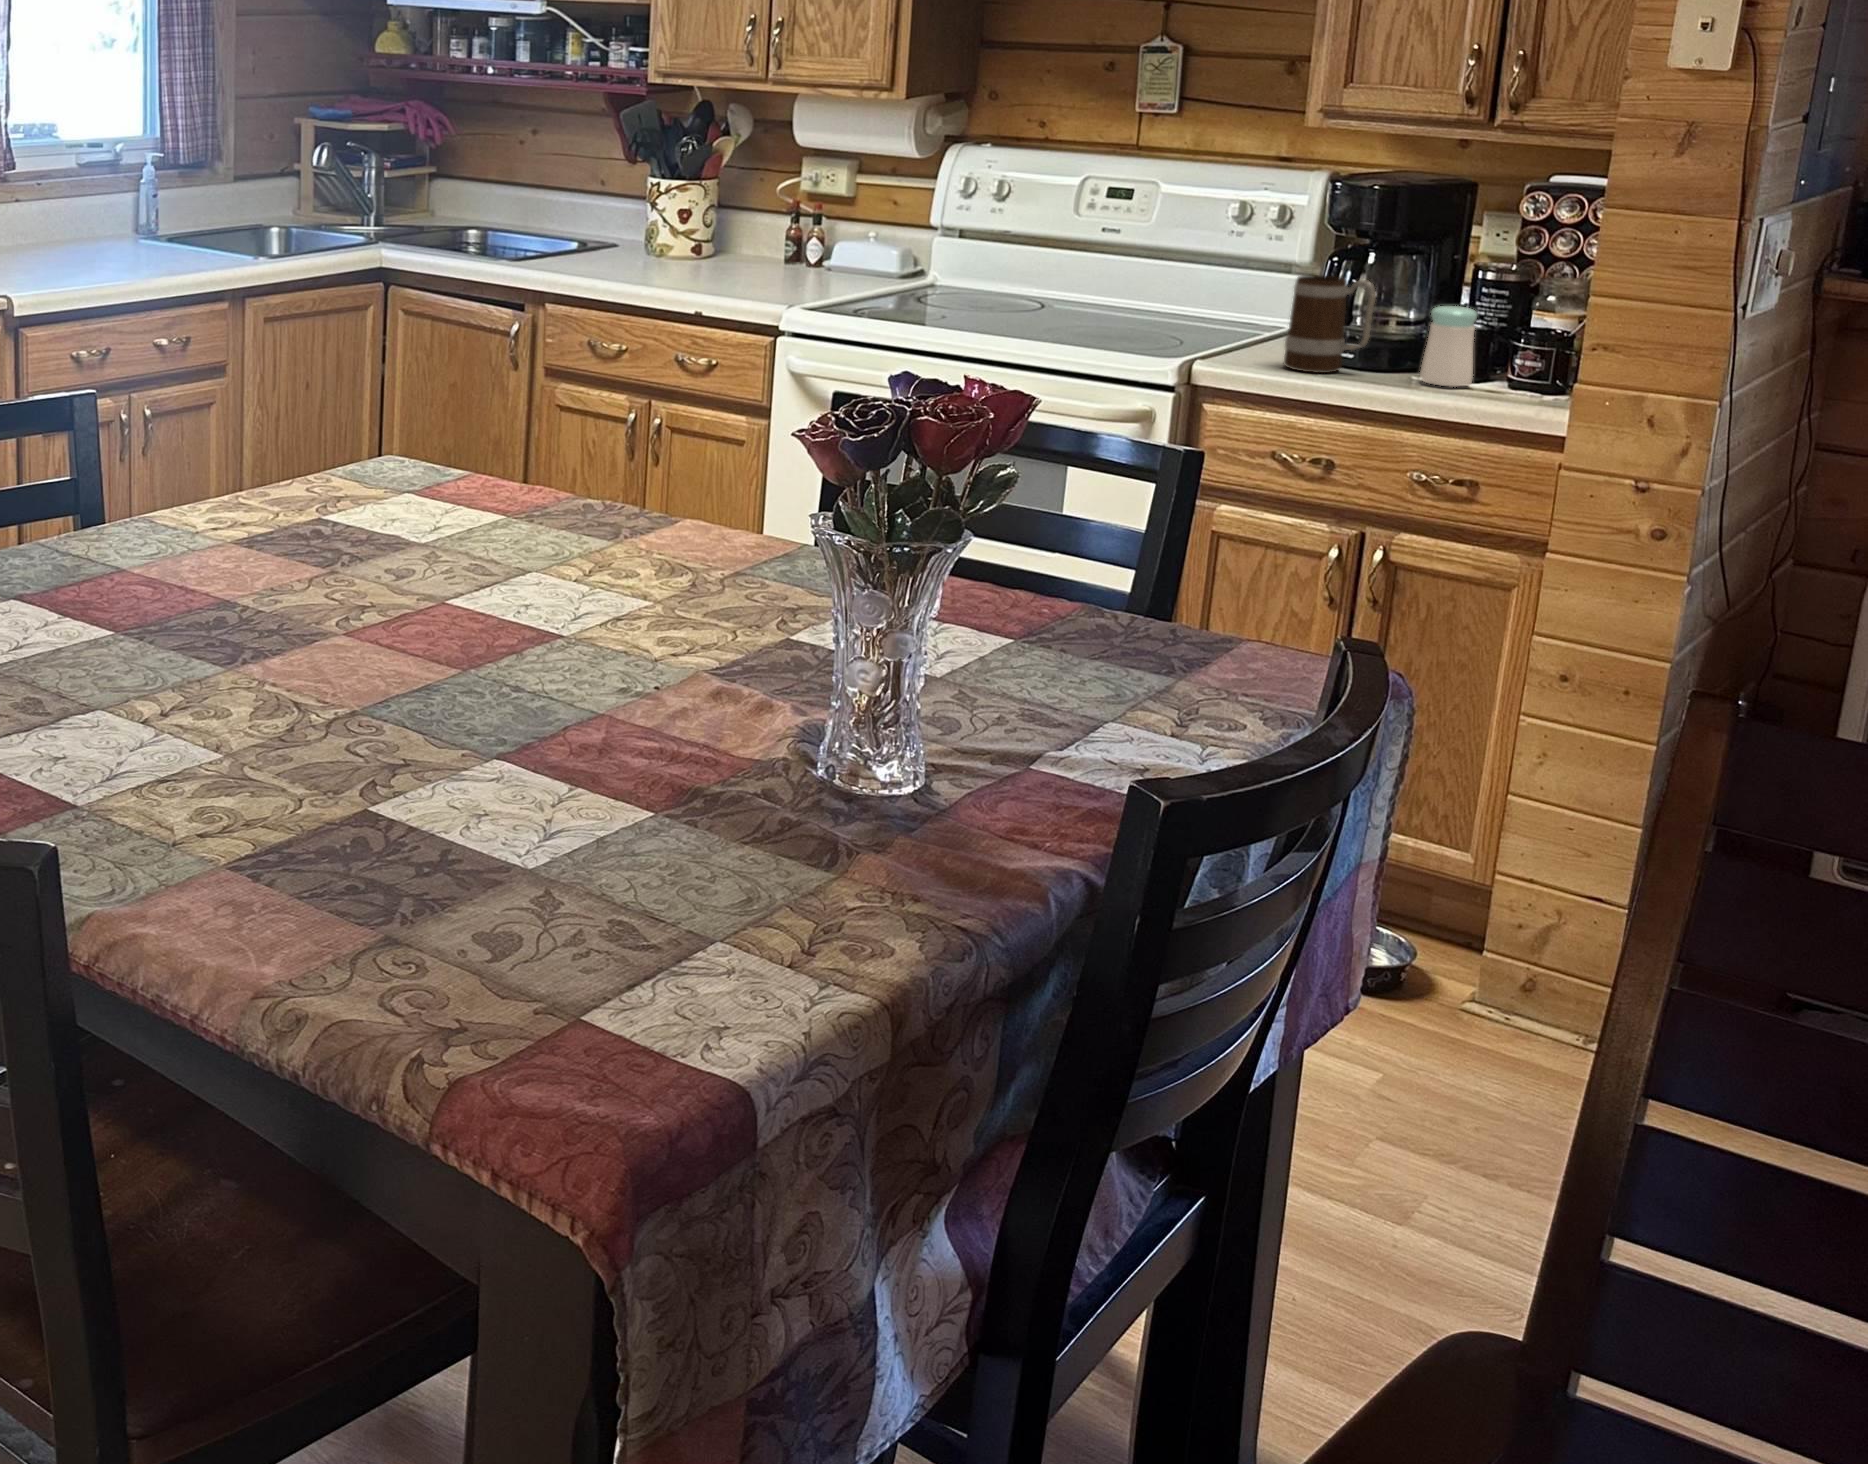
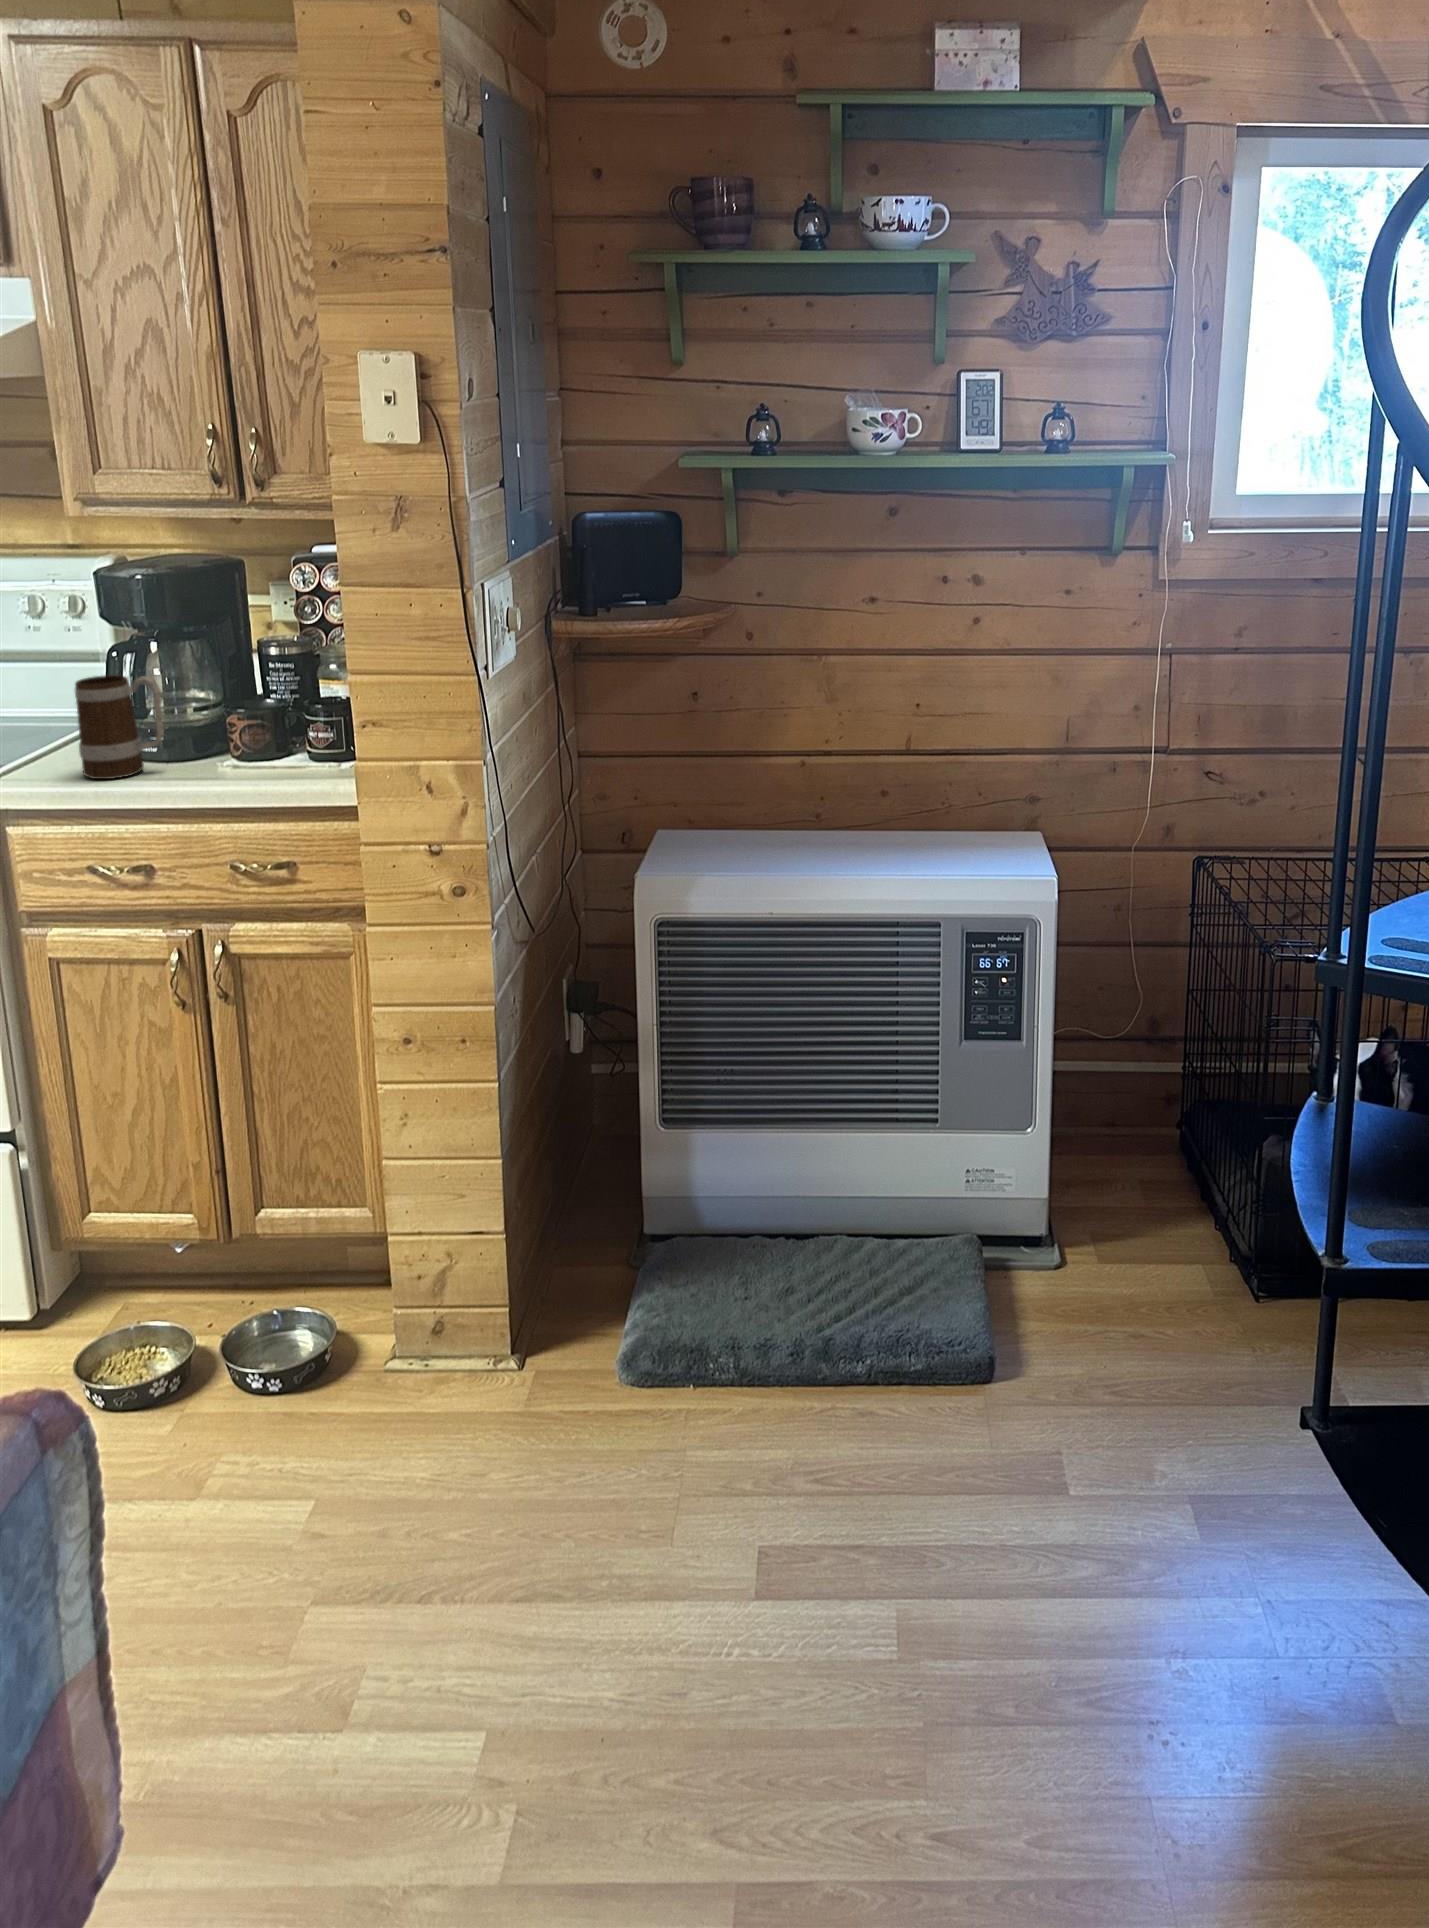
salt shaker: present [1420,306,1477,387] -> none [217,690,271,771]

